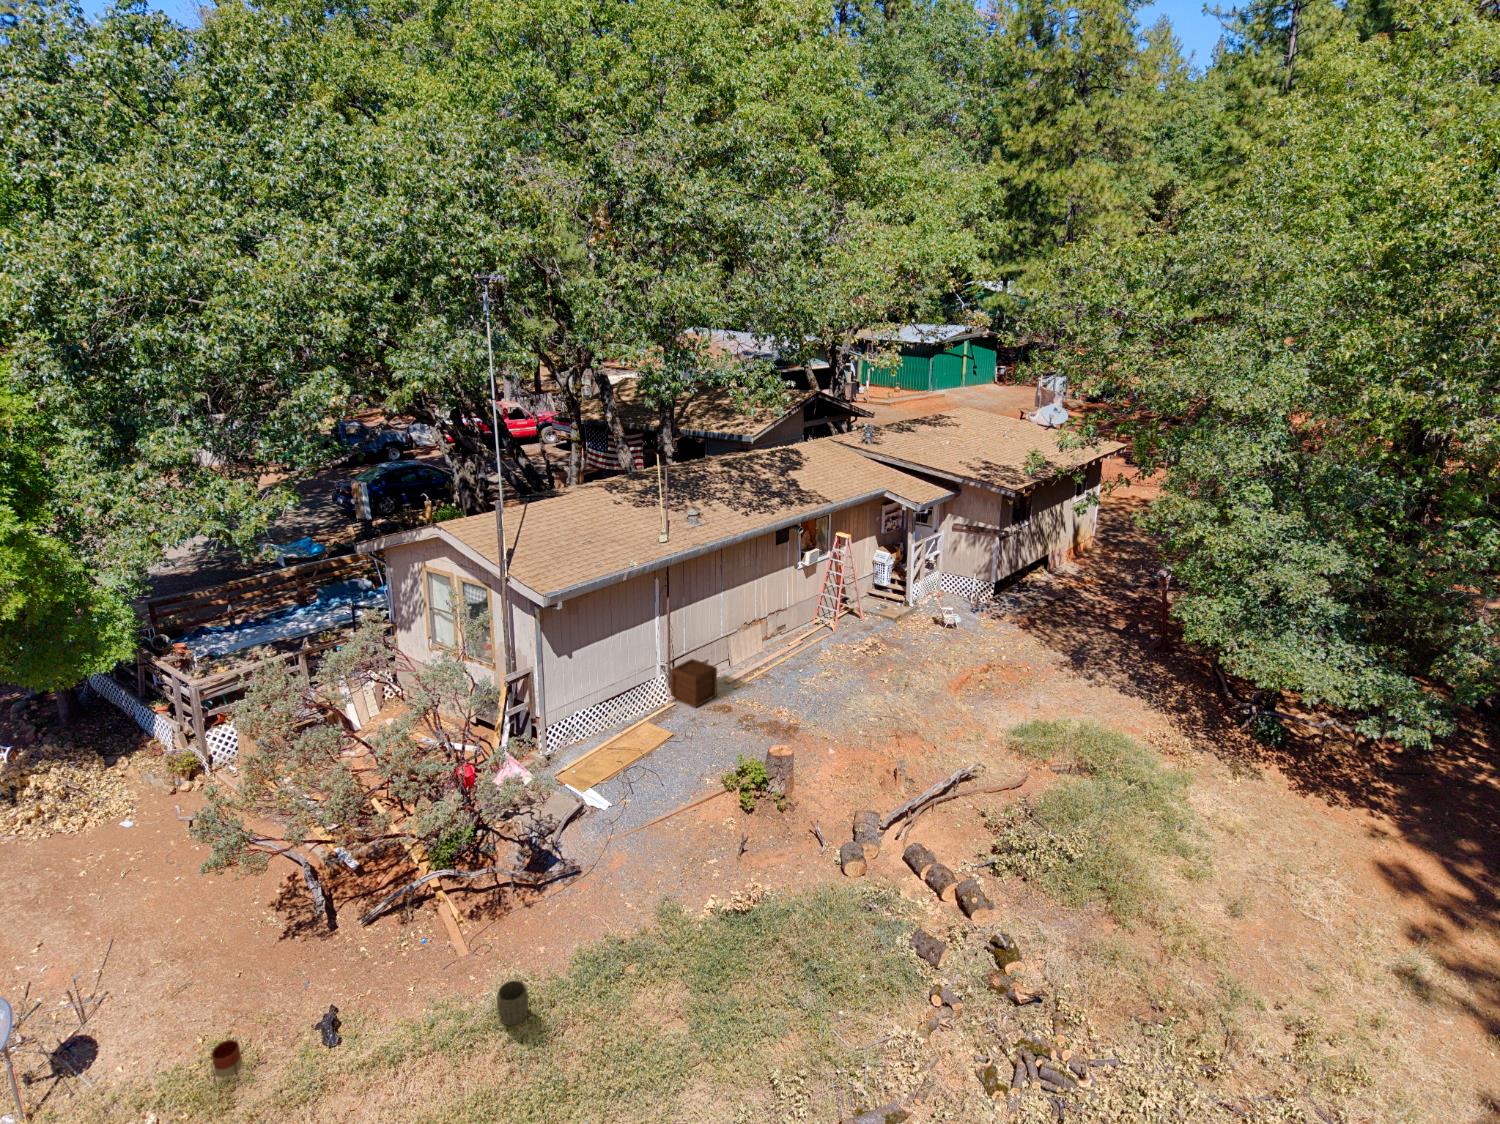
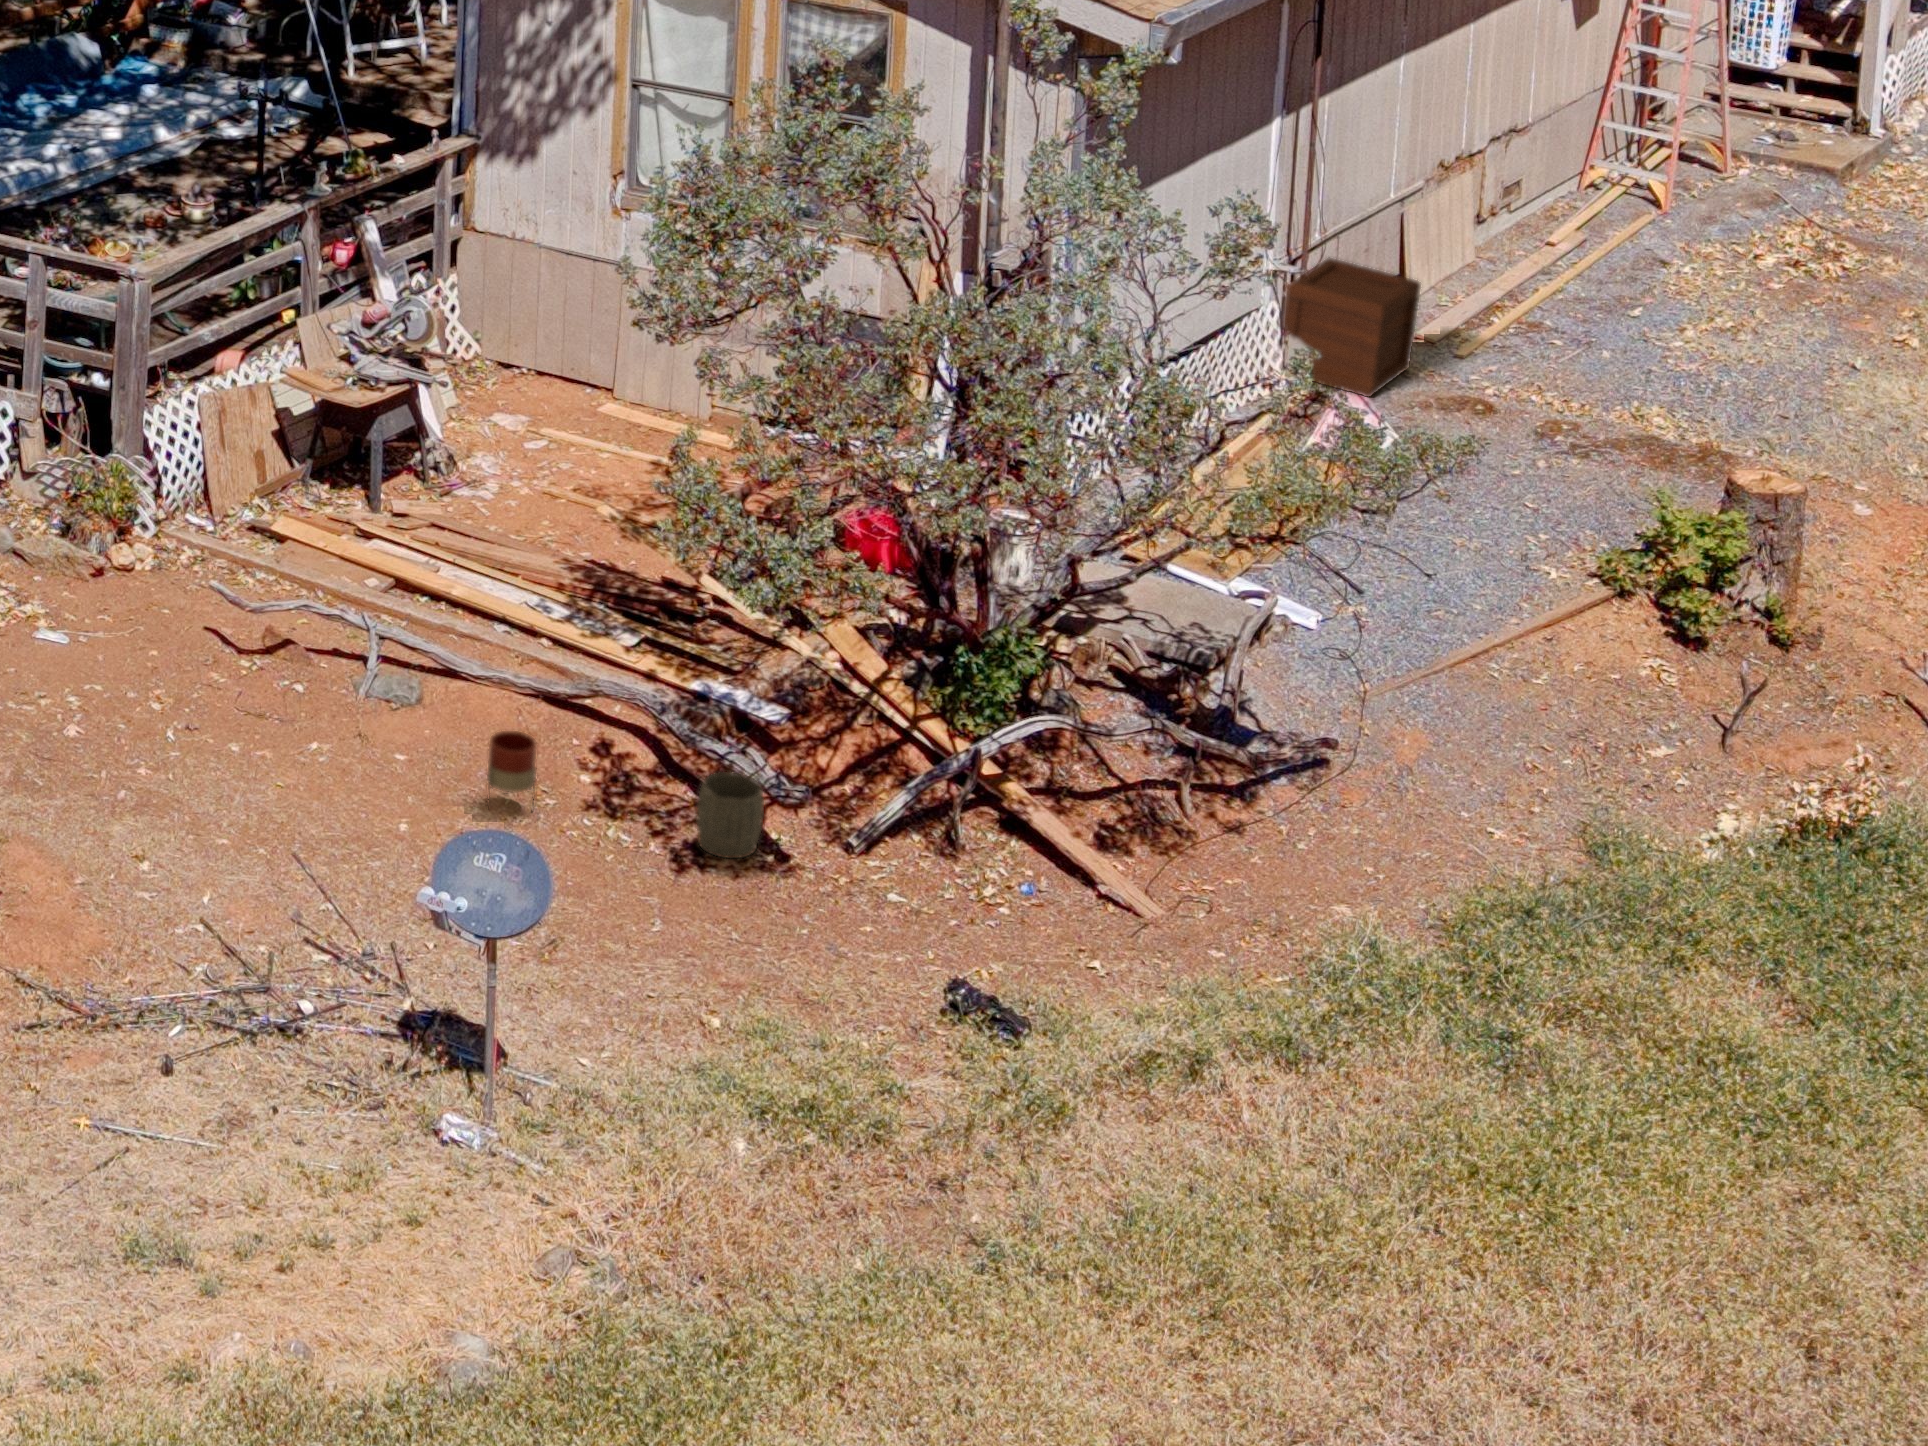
woven basket: present [497,980,528,1025] -> present [696,772,764,858]
planter: present [211,1040,243,1081] -> present [487,731,536,798]

